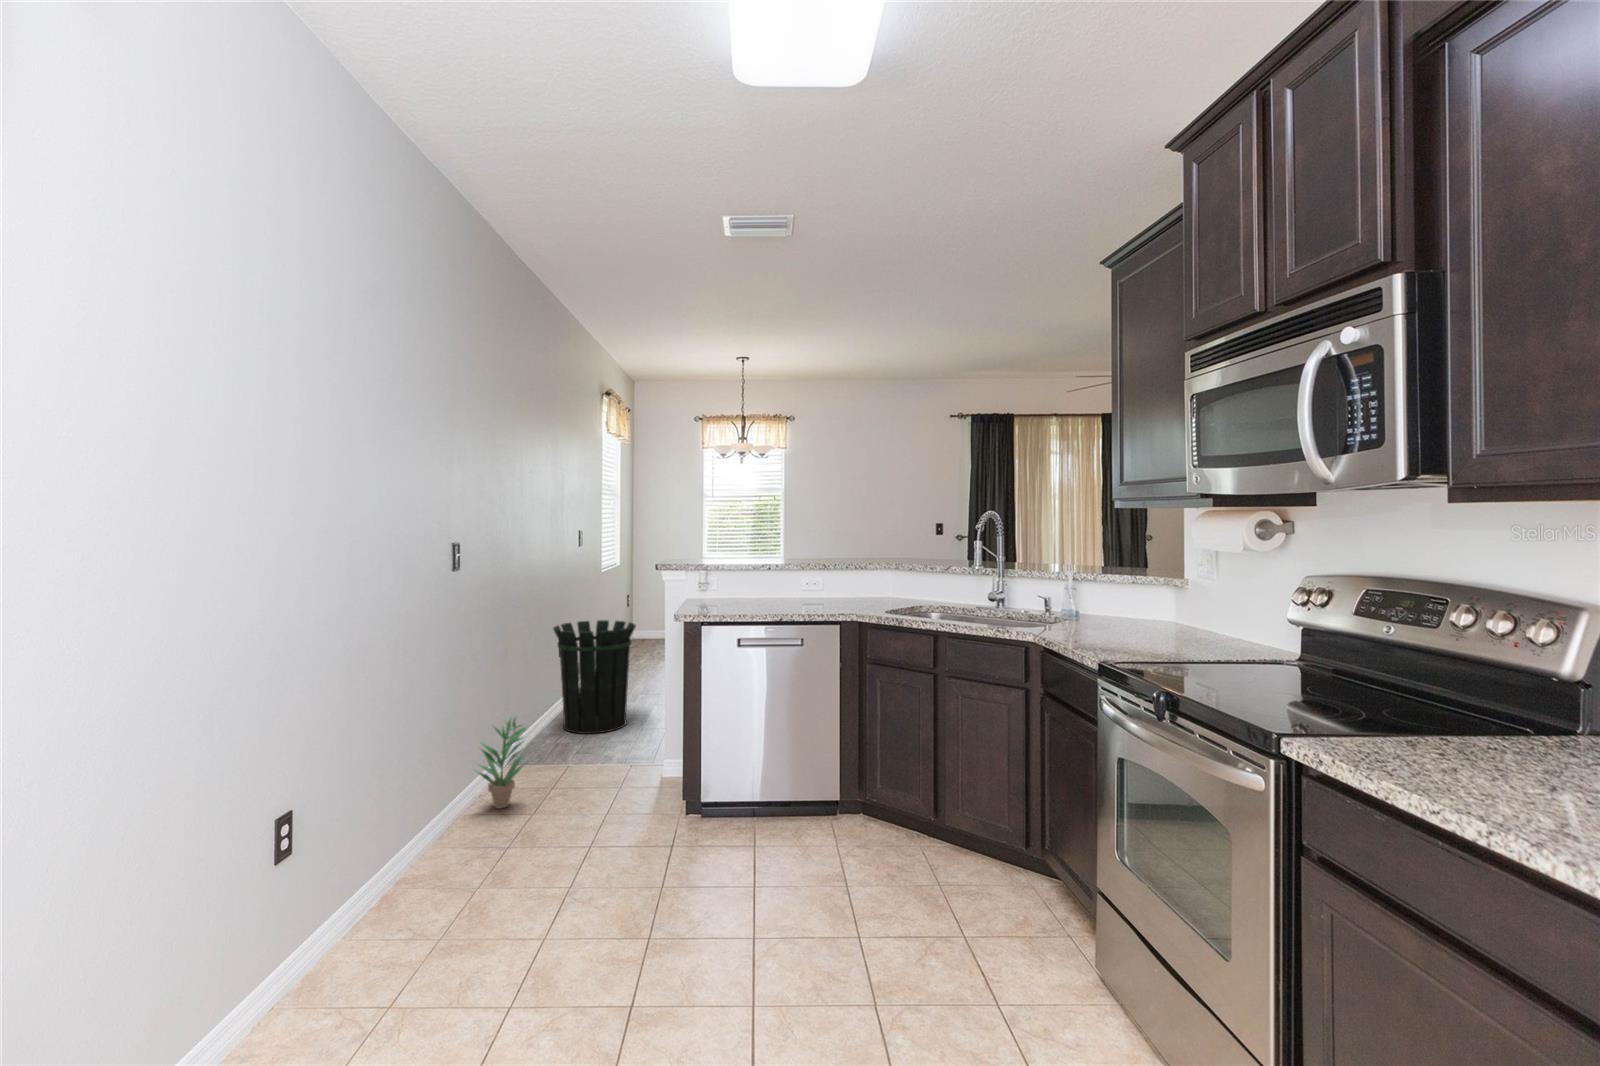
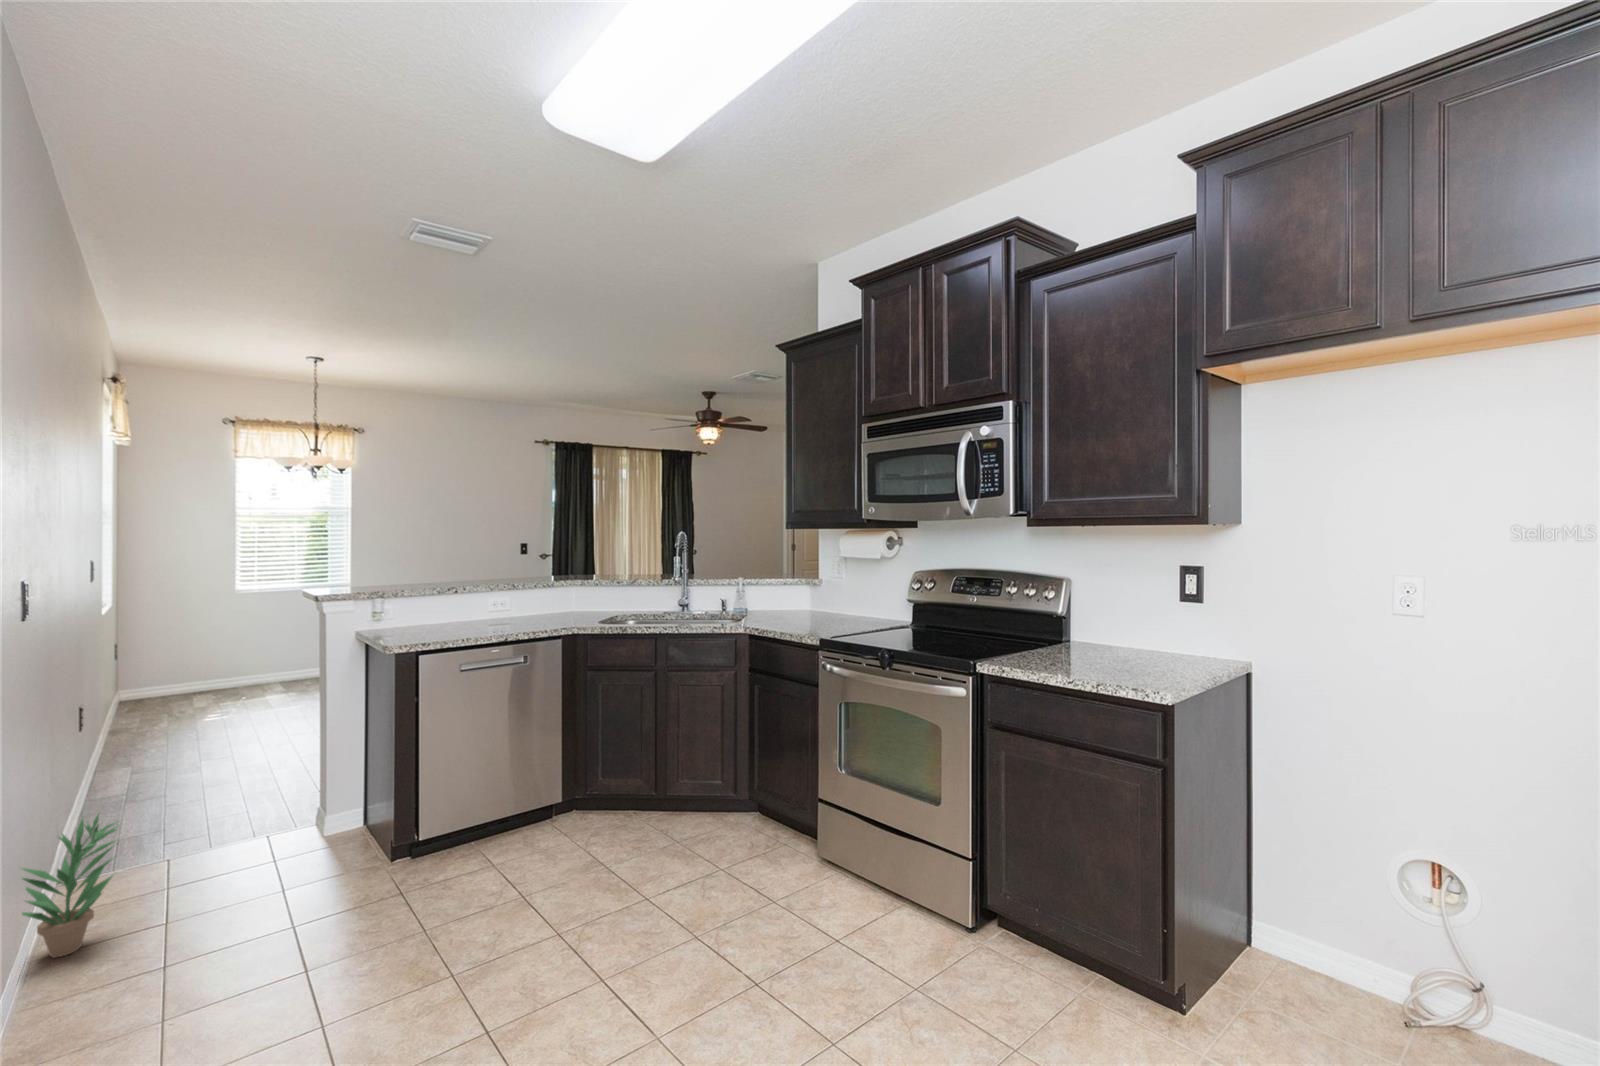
waste bin: present [553,620,636,734] -> none [61,670,215,831]

